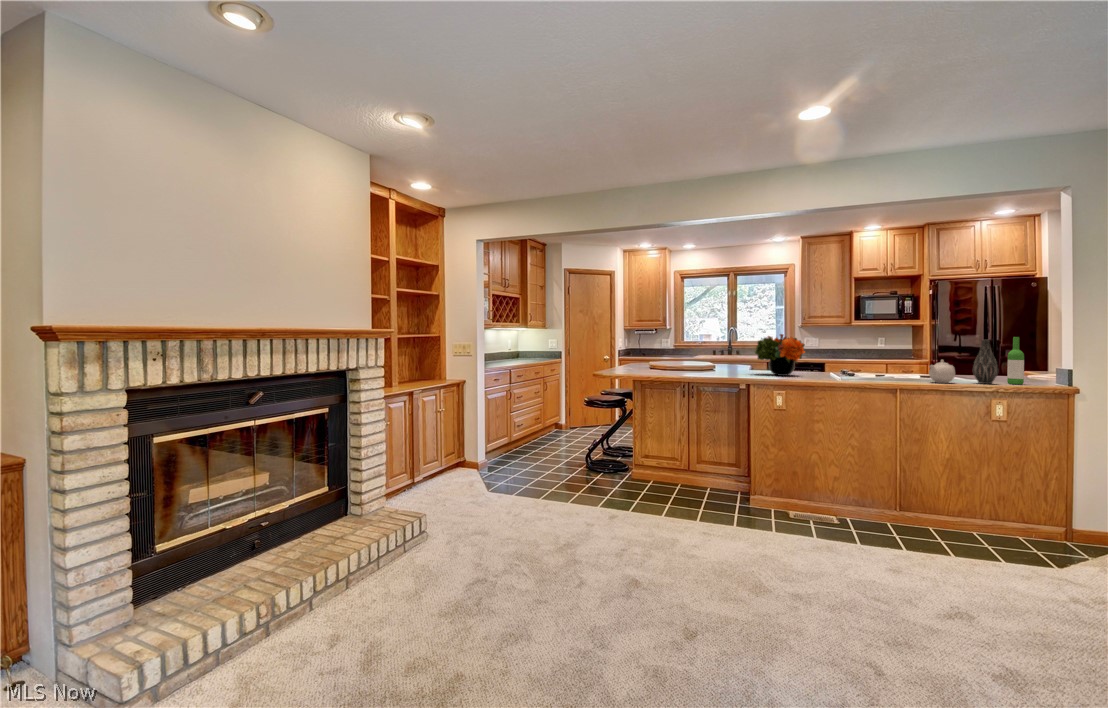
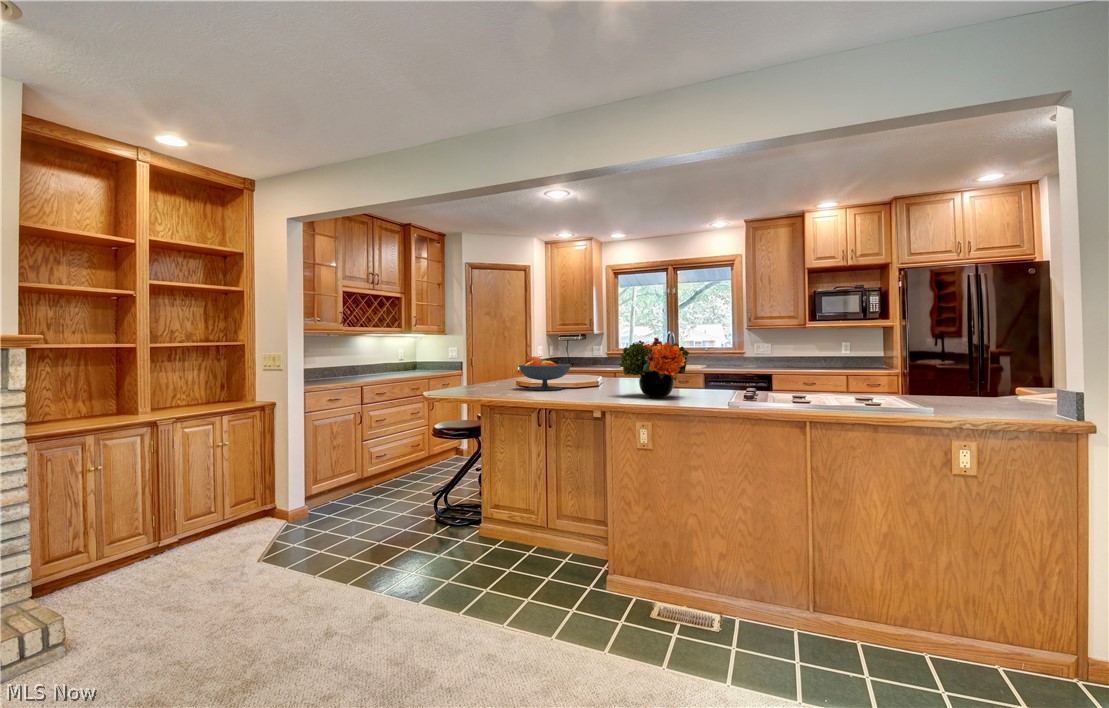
wine bottle: present [1007,337,1024,384] -> none [979,340,1005,415]
vase: present [973,340,998,384] -> none [924,344,963,414]
fruit bowl: none [667,347,707,371] -> present [519,356,571,390]
teapot: present [929,360,955,383] -> none [853,376,896,412]

